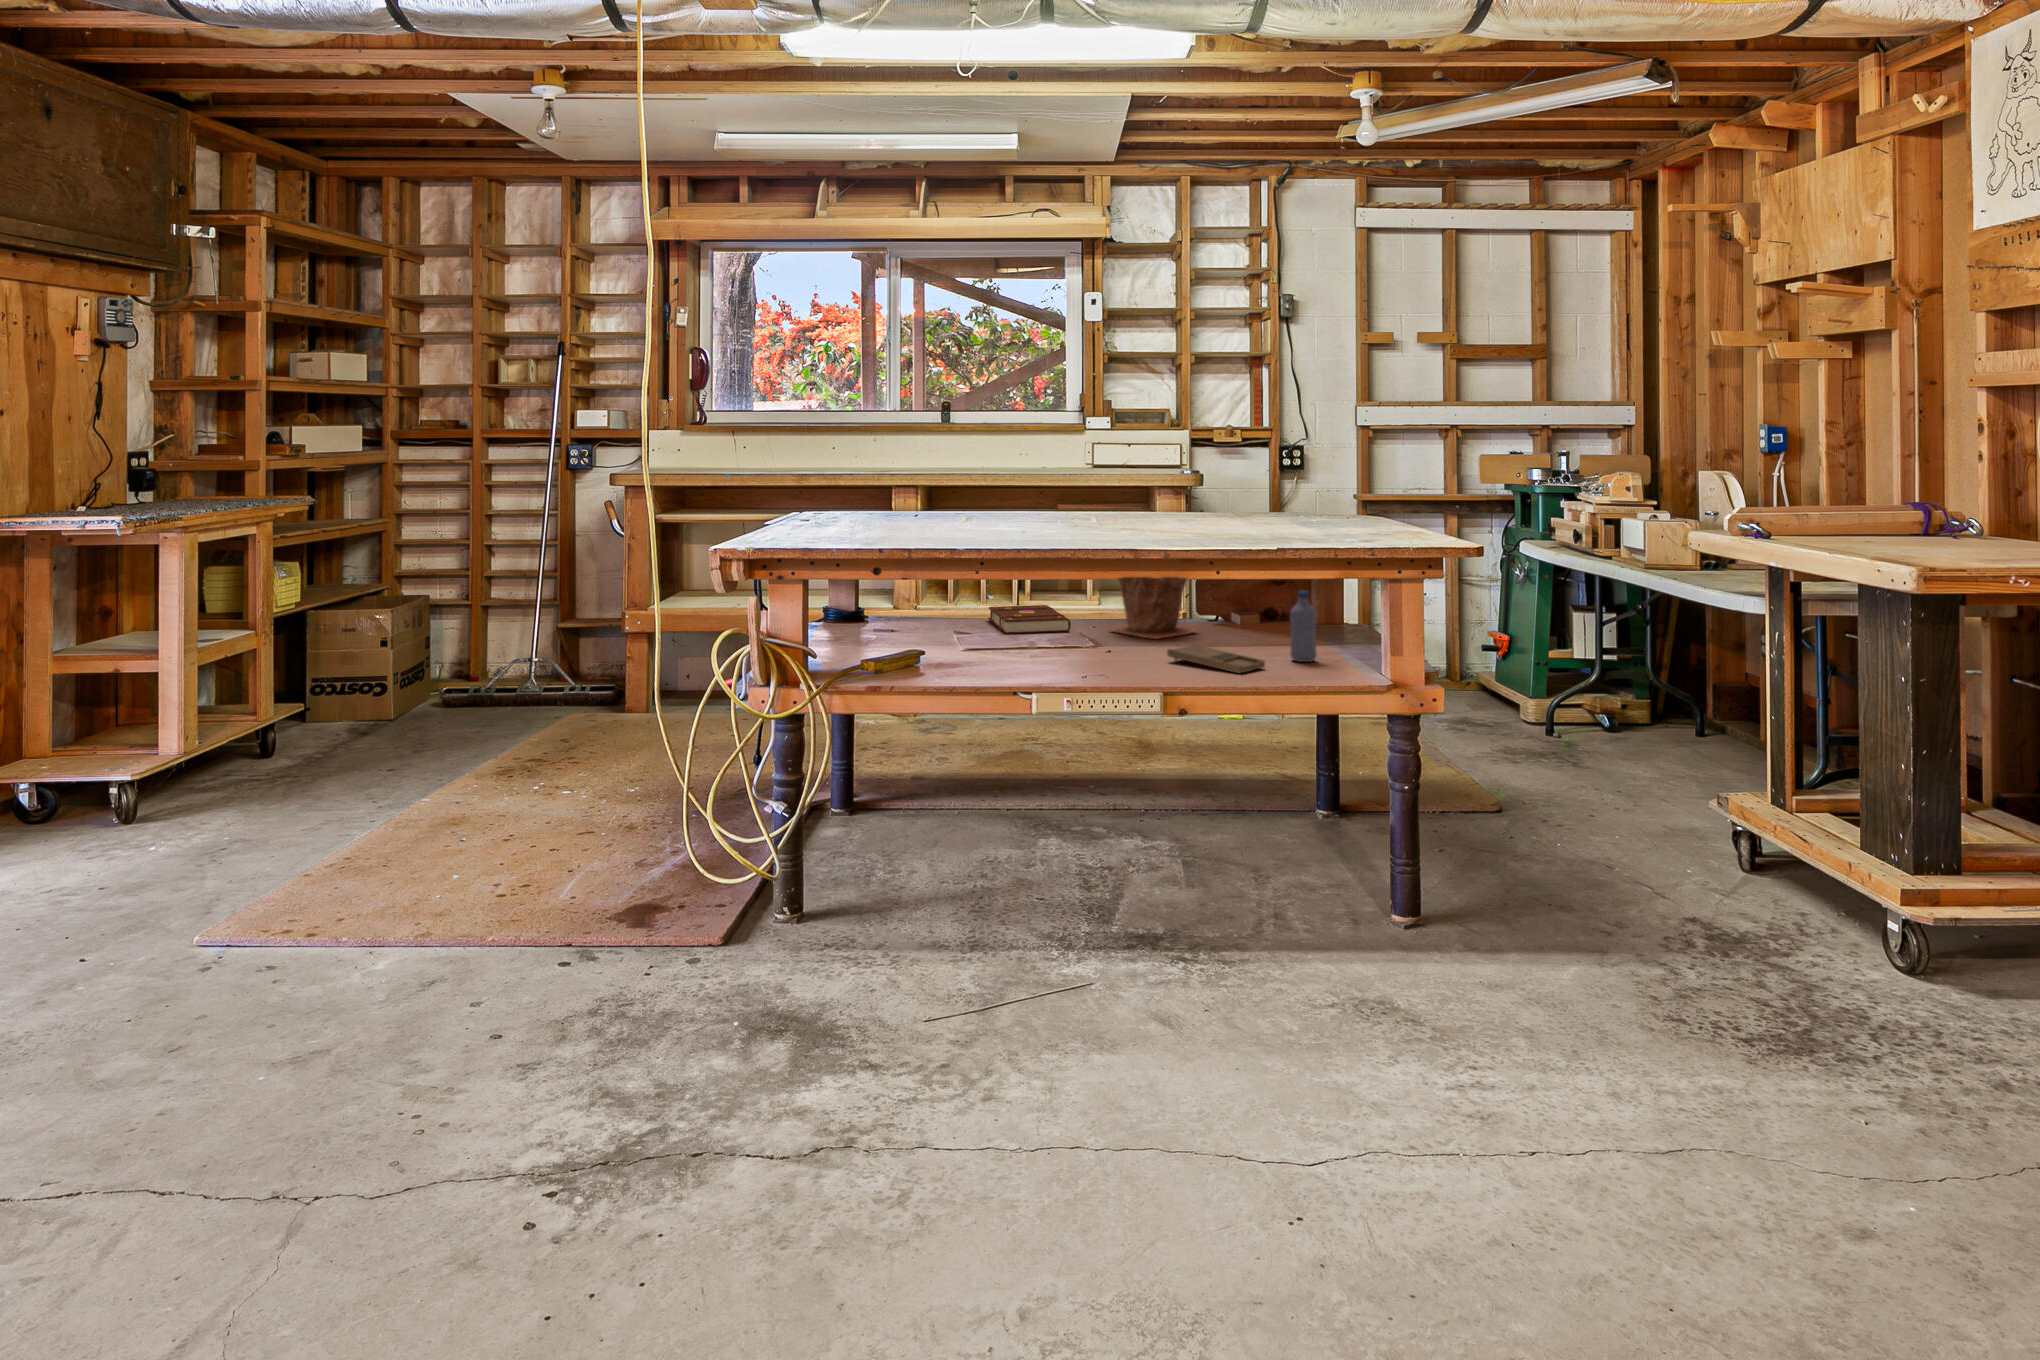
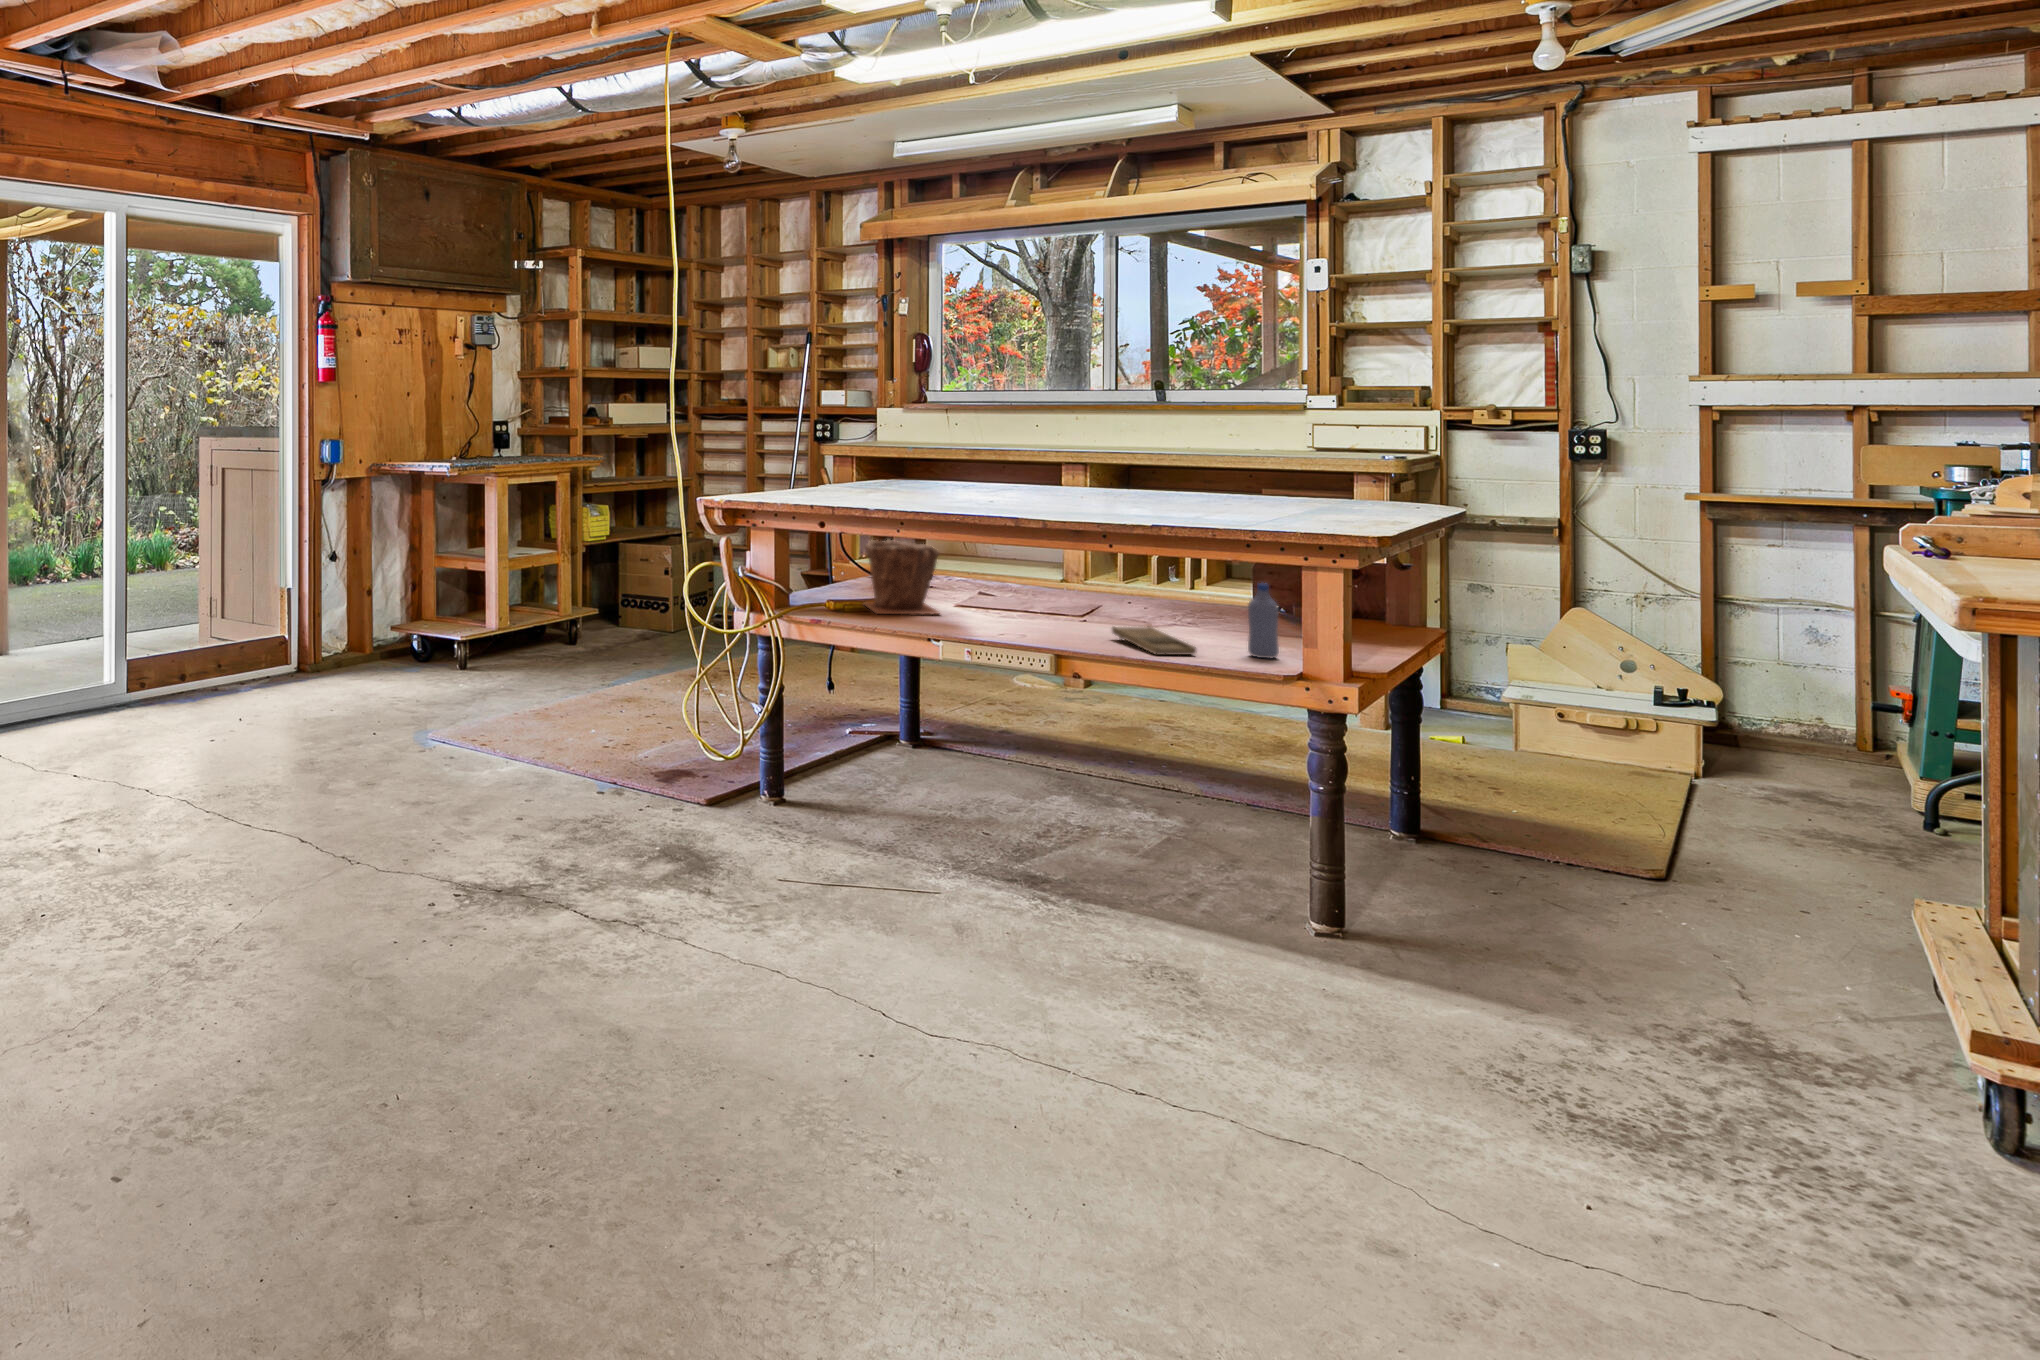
plant pot: present [1111,577,1197,639] -> present [865,540,939,615]
book: present [988,605,1071,634] -> none [1023,581,1105,609]

